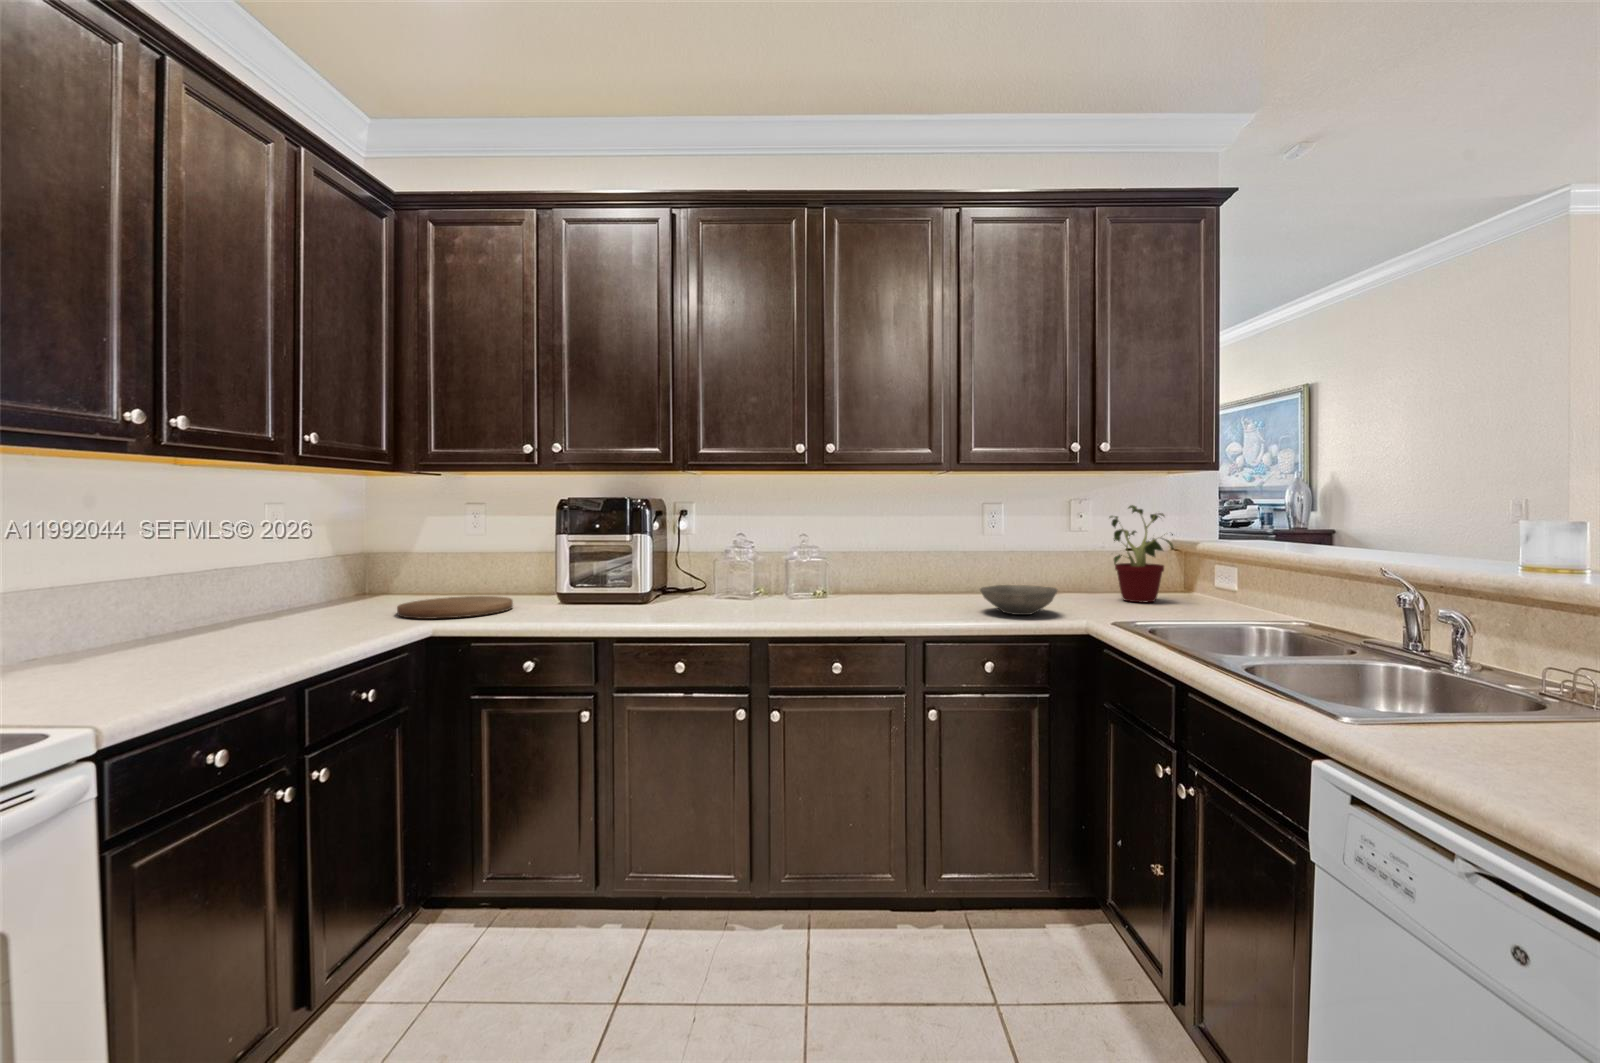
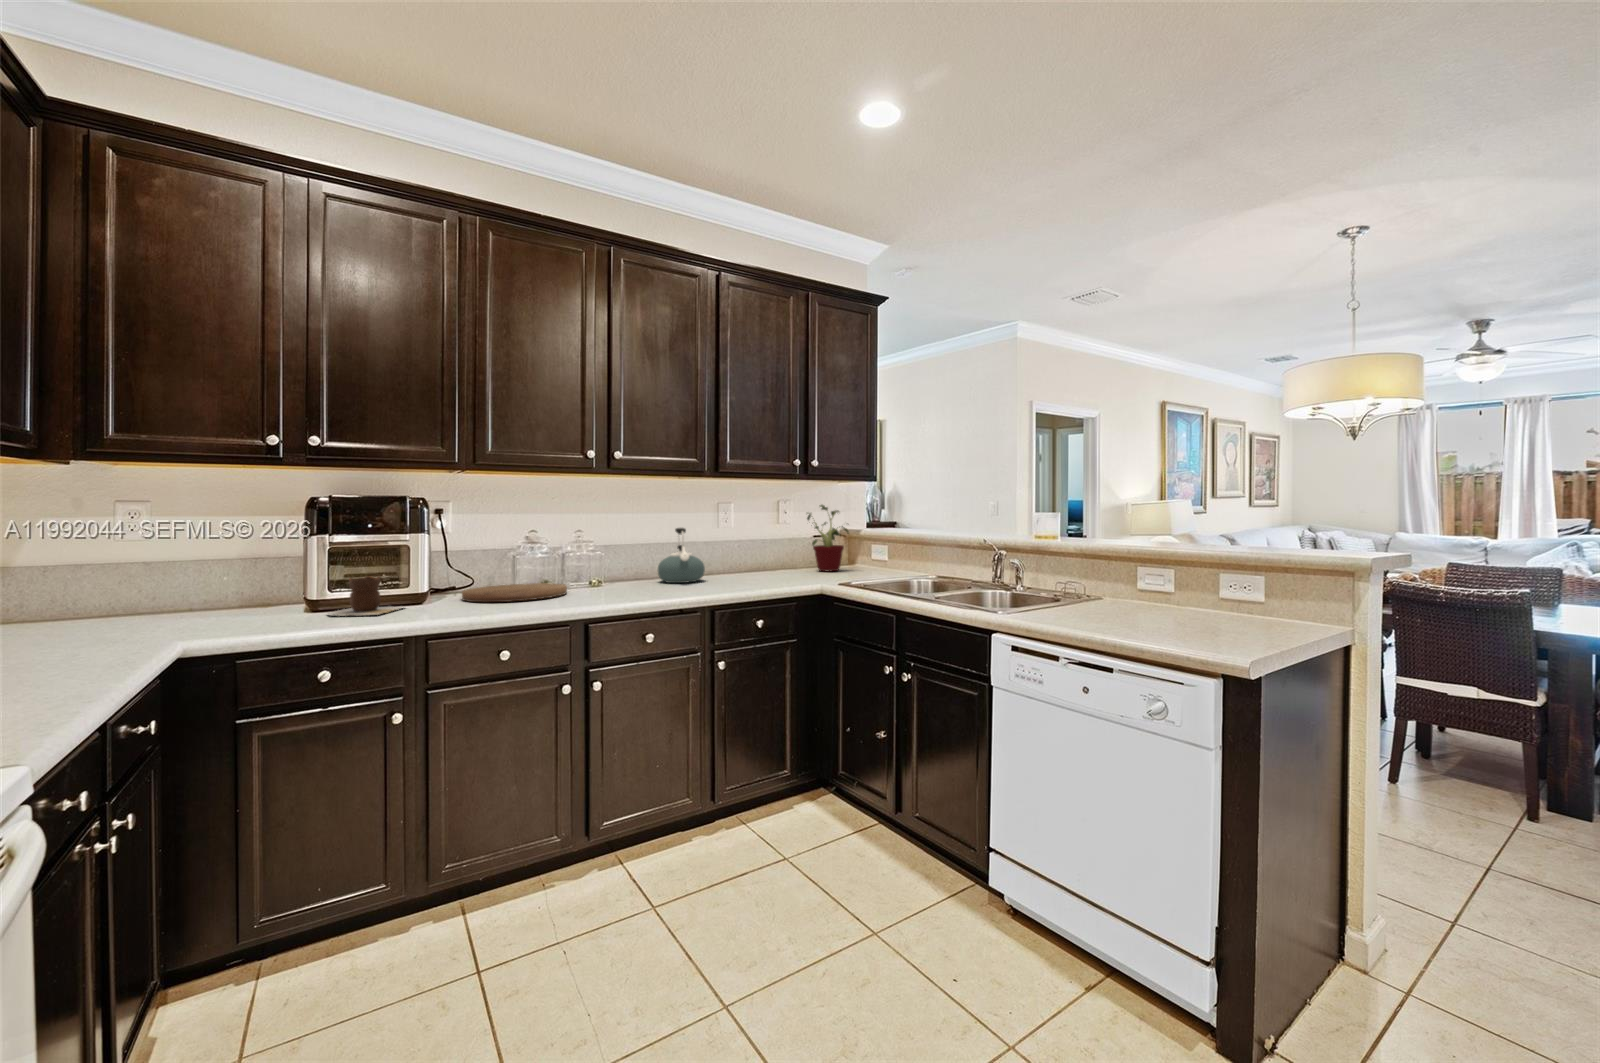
kettle: none [886,536,945,605] -> present [658,528,705,583]
vase: none [552,580,618,619] -> present [328,576,402,616]
bowl: present [980,585,1057,615] -> none [737,562,793,583]
cutting board: present [397,596,513,619] -> present [462,583,567,602]

